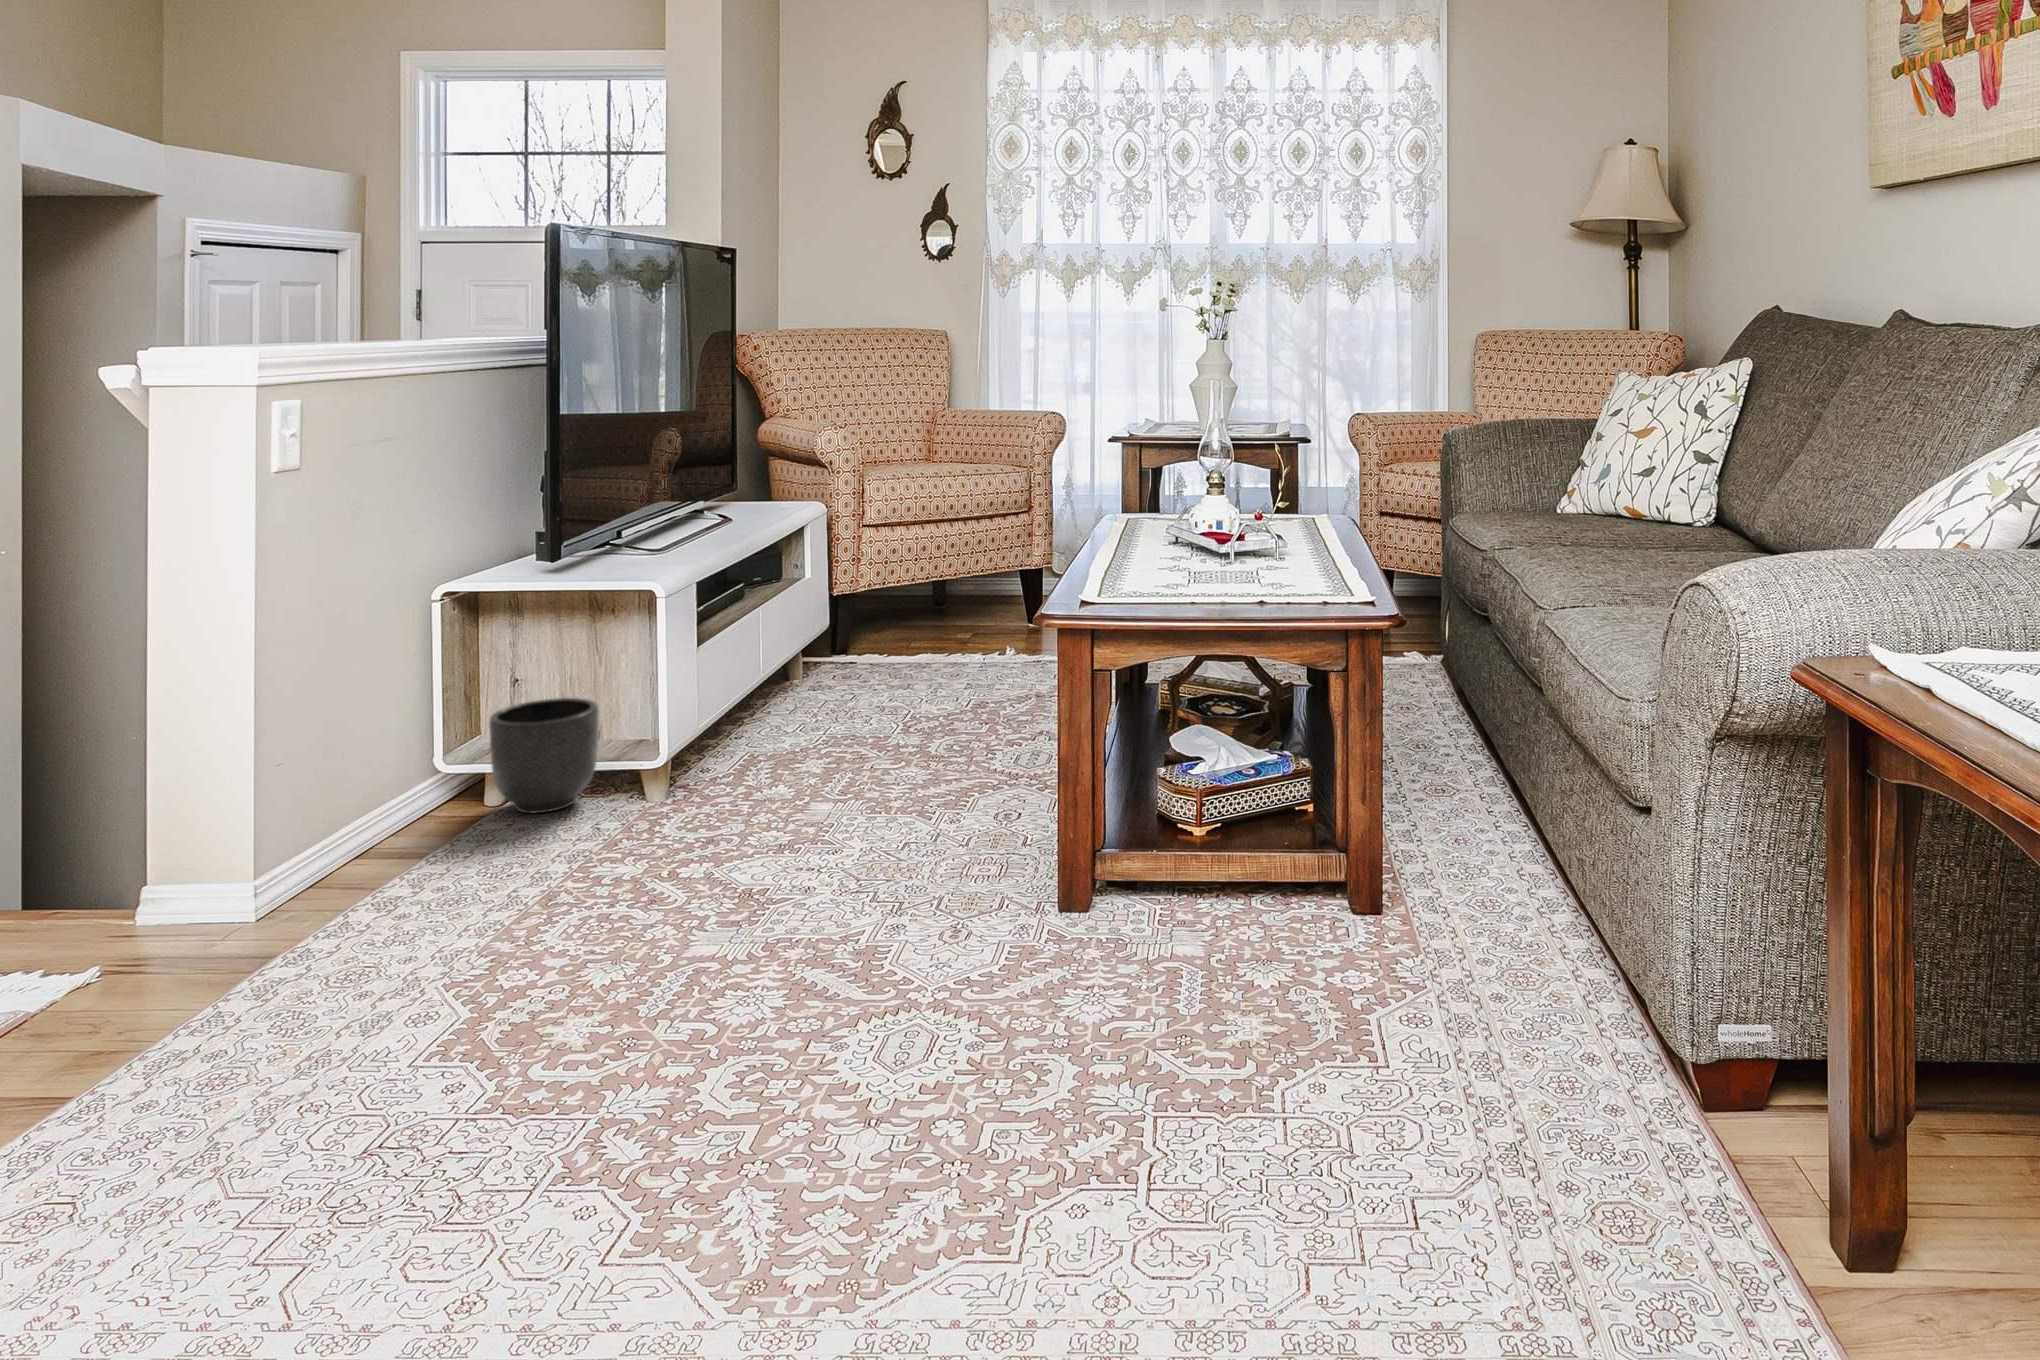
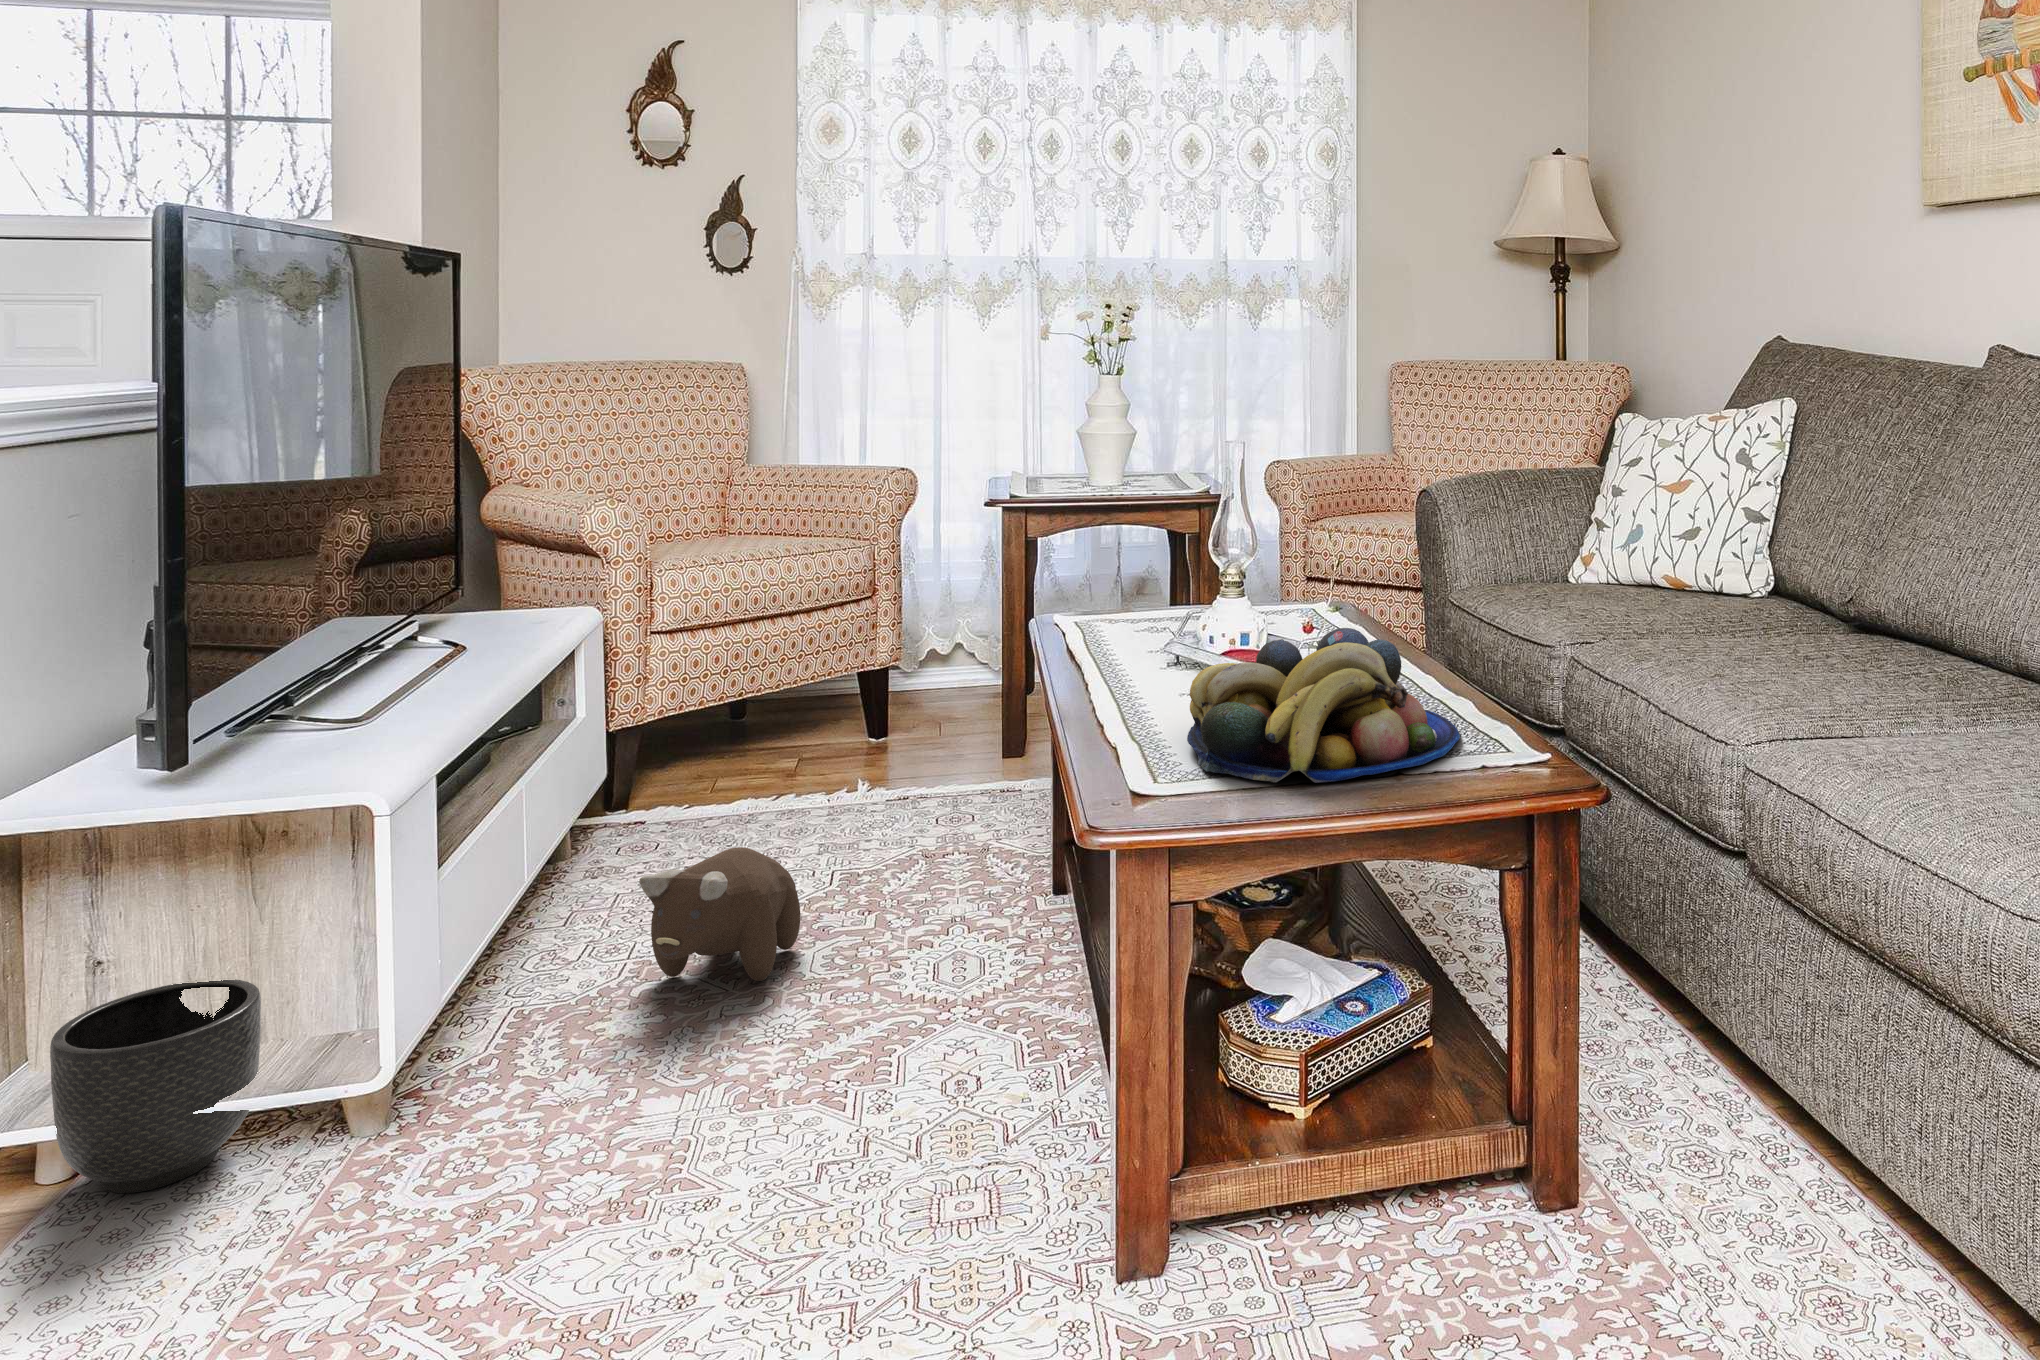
fruit bowl: none [1137,509,1331,602] -> present [1187,628,1460,783]
plush toy: none [824,660,934,750] -> present [639,847,800,981]

